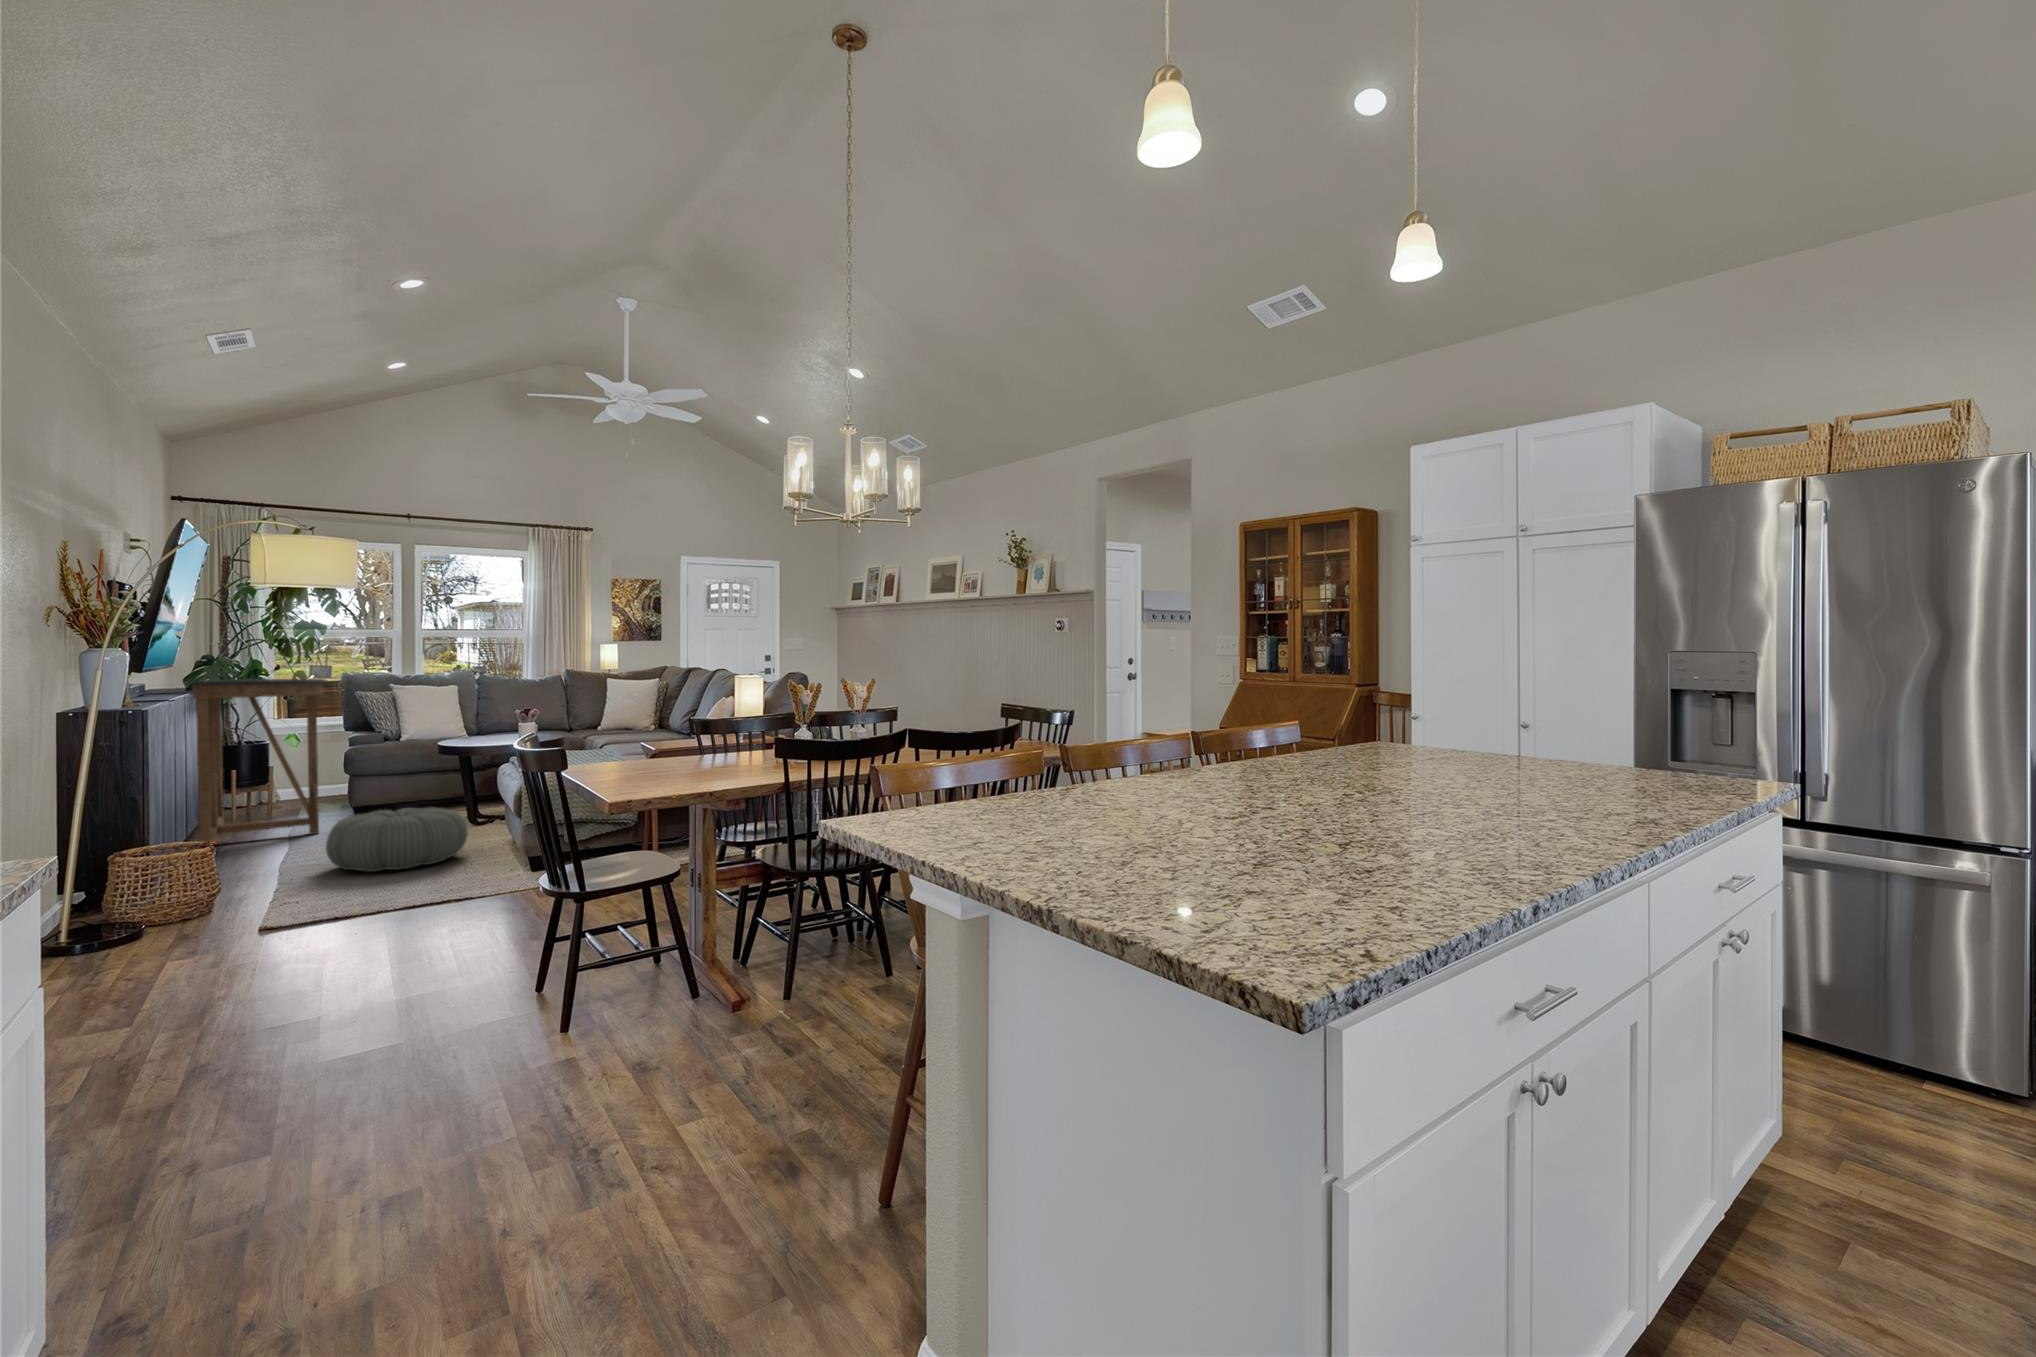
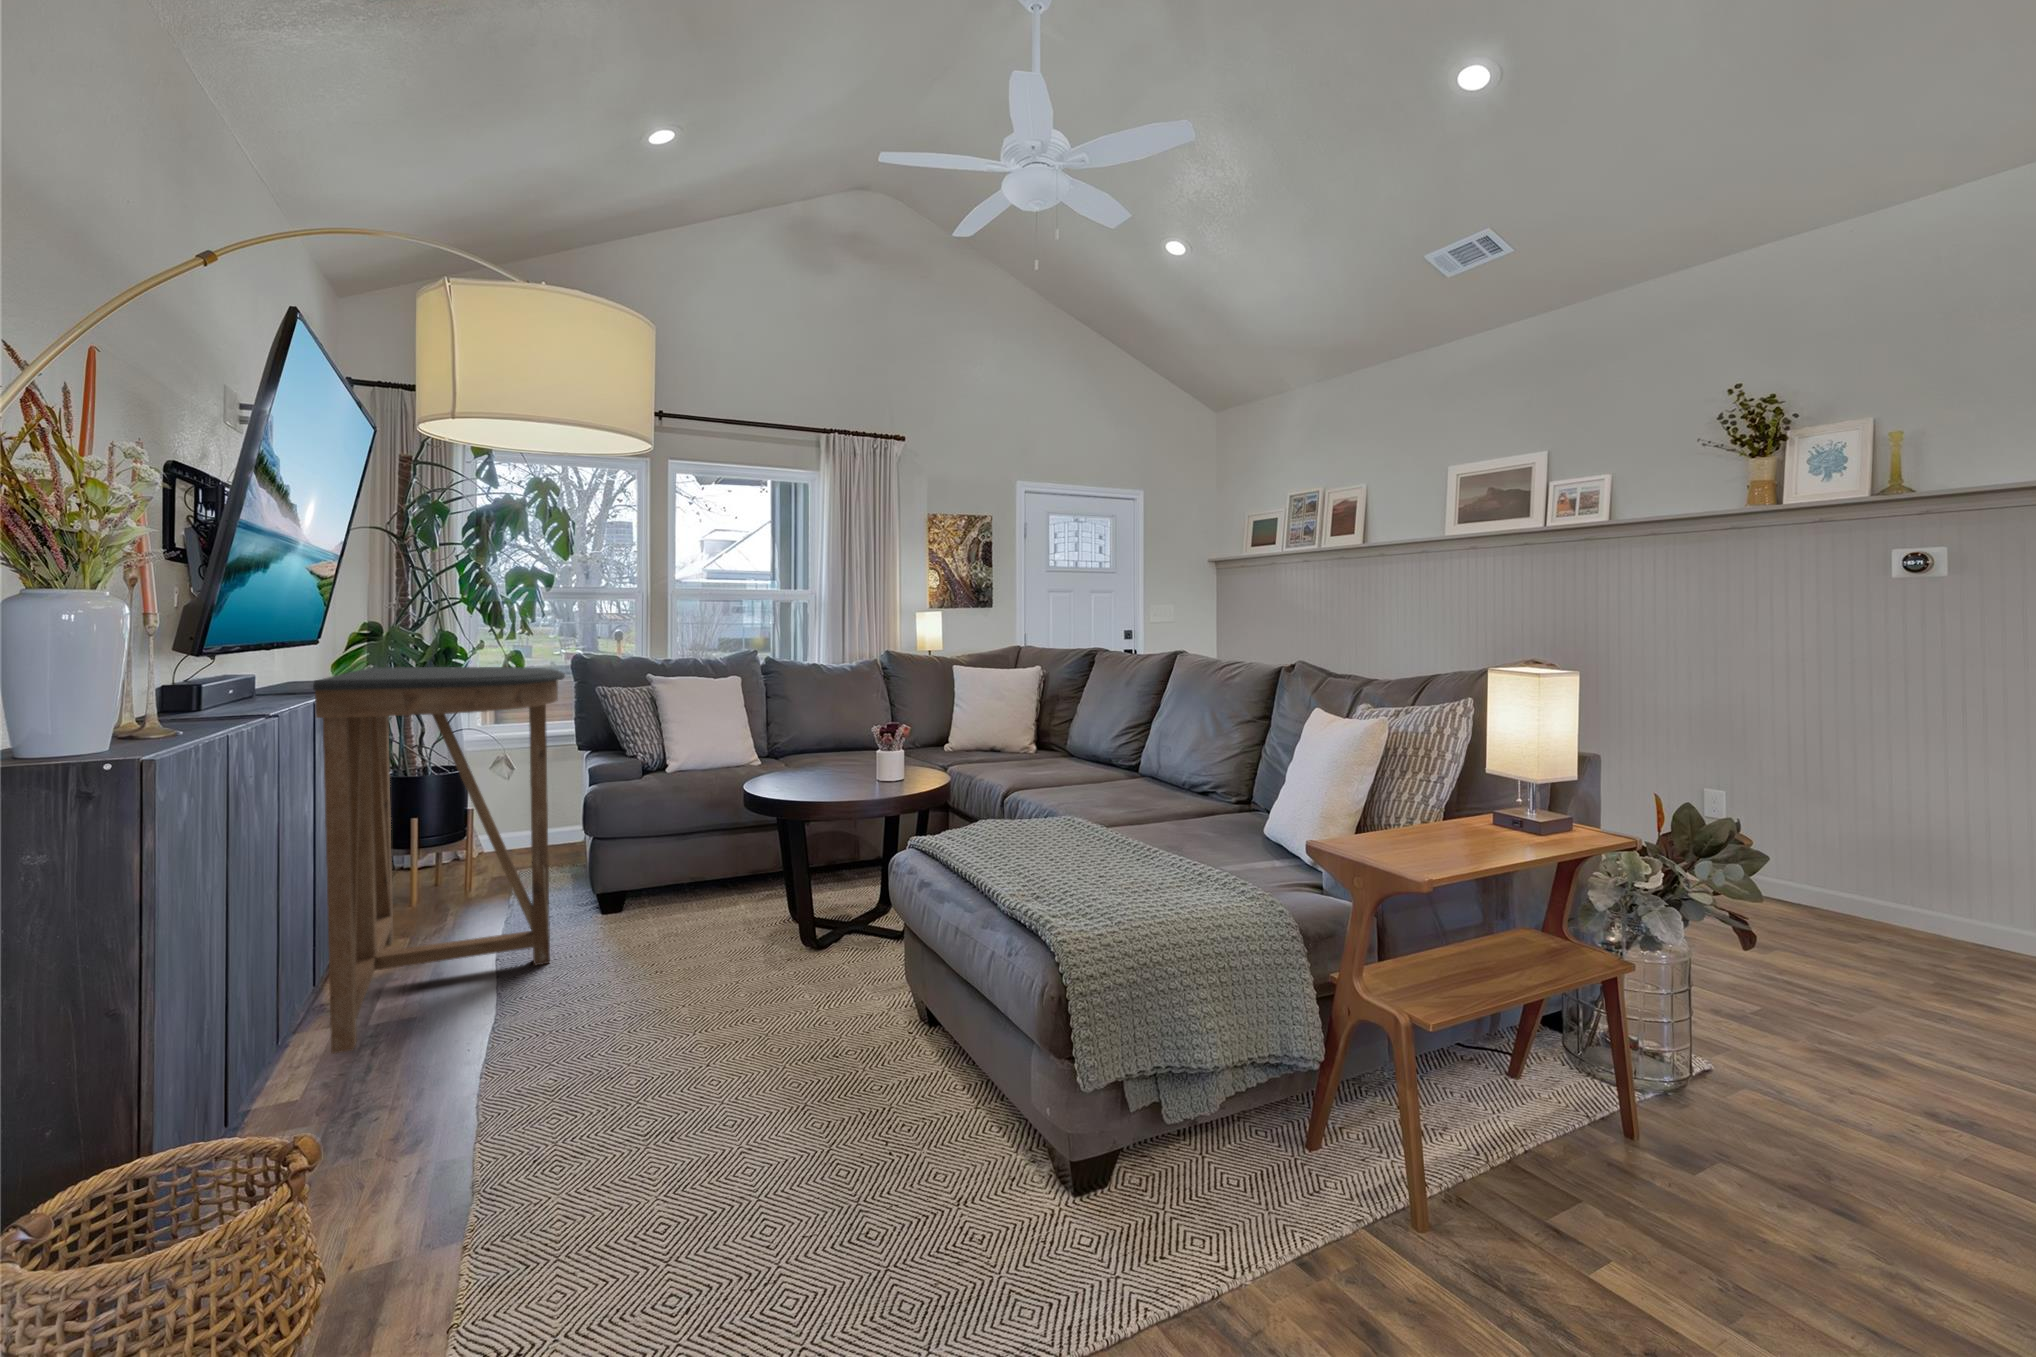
pouf: present [326,807,468,872] -> none [591,982,886,1199]

